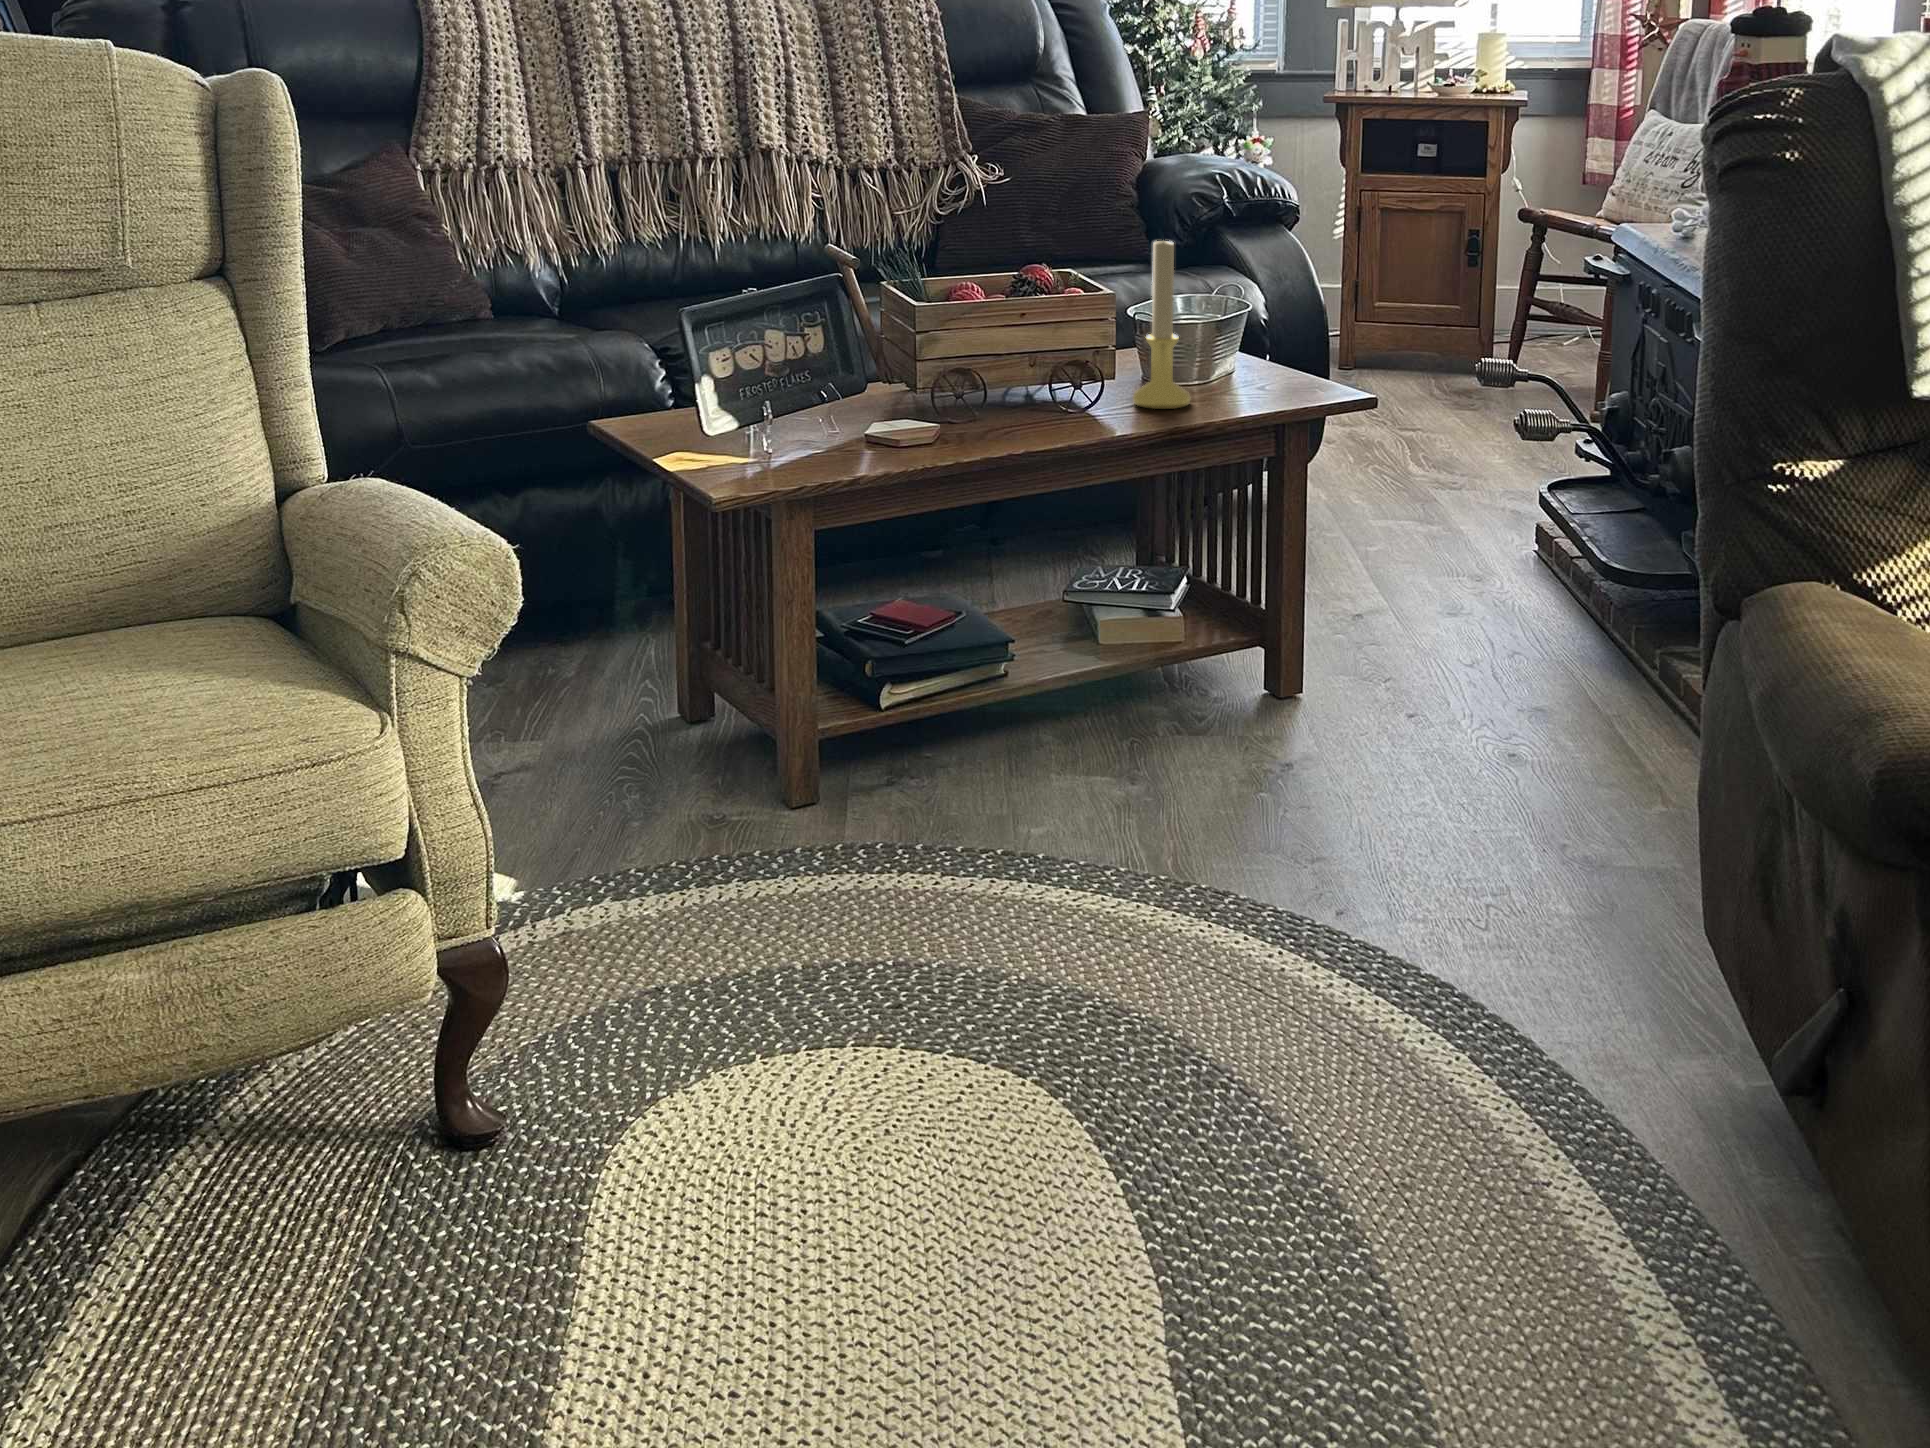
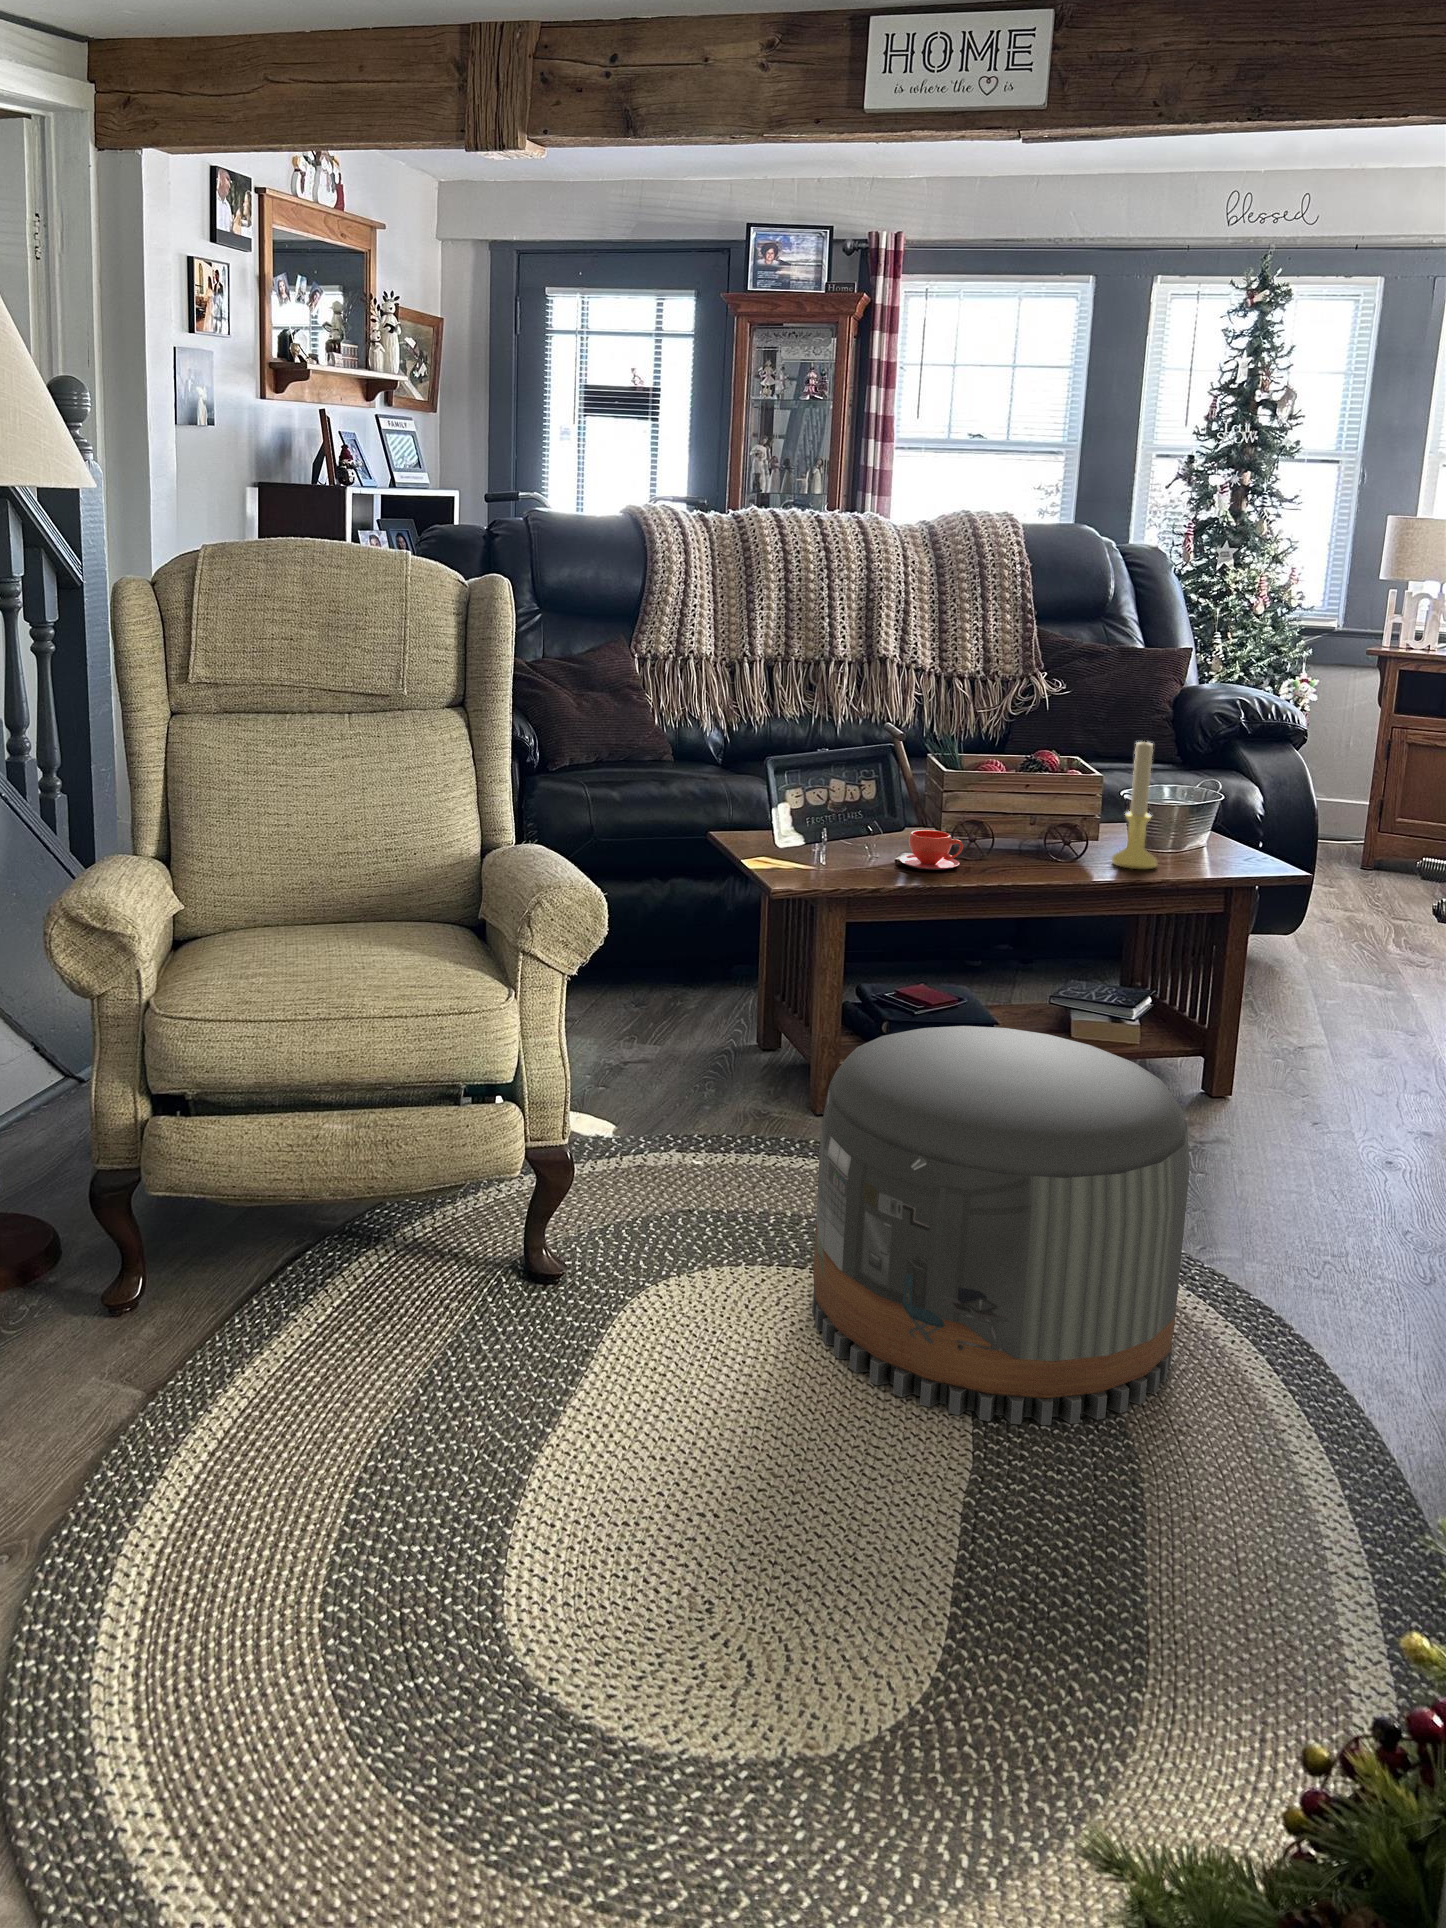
teacup: none [864,385,949,440] -> present [899,830,963,870]
pouf: none [870,659,1369,1224] -> present [812,1026,1189,1425]

